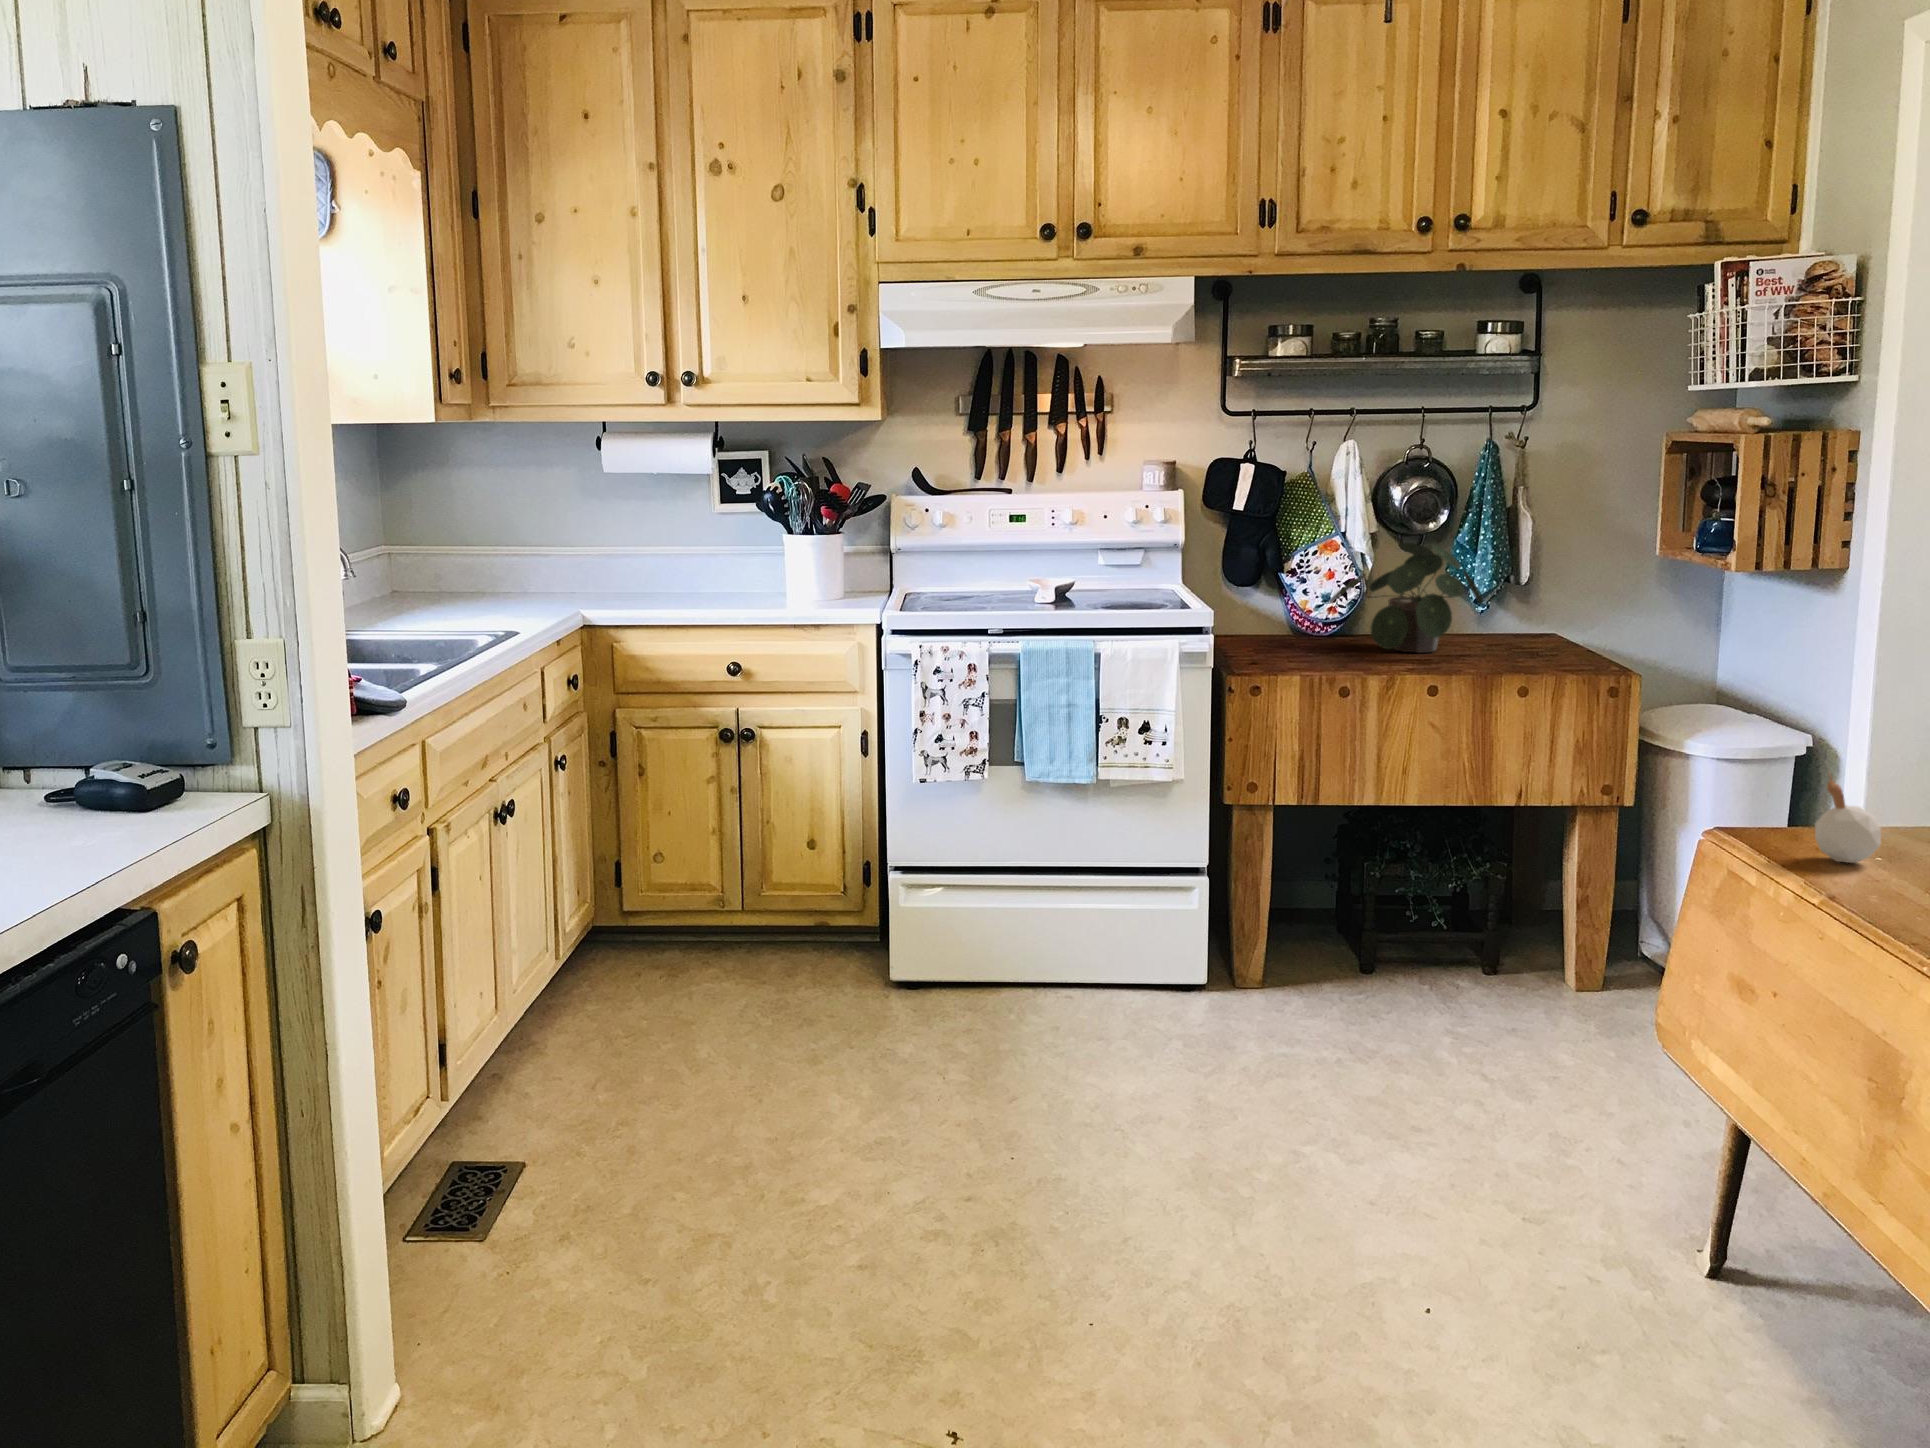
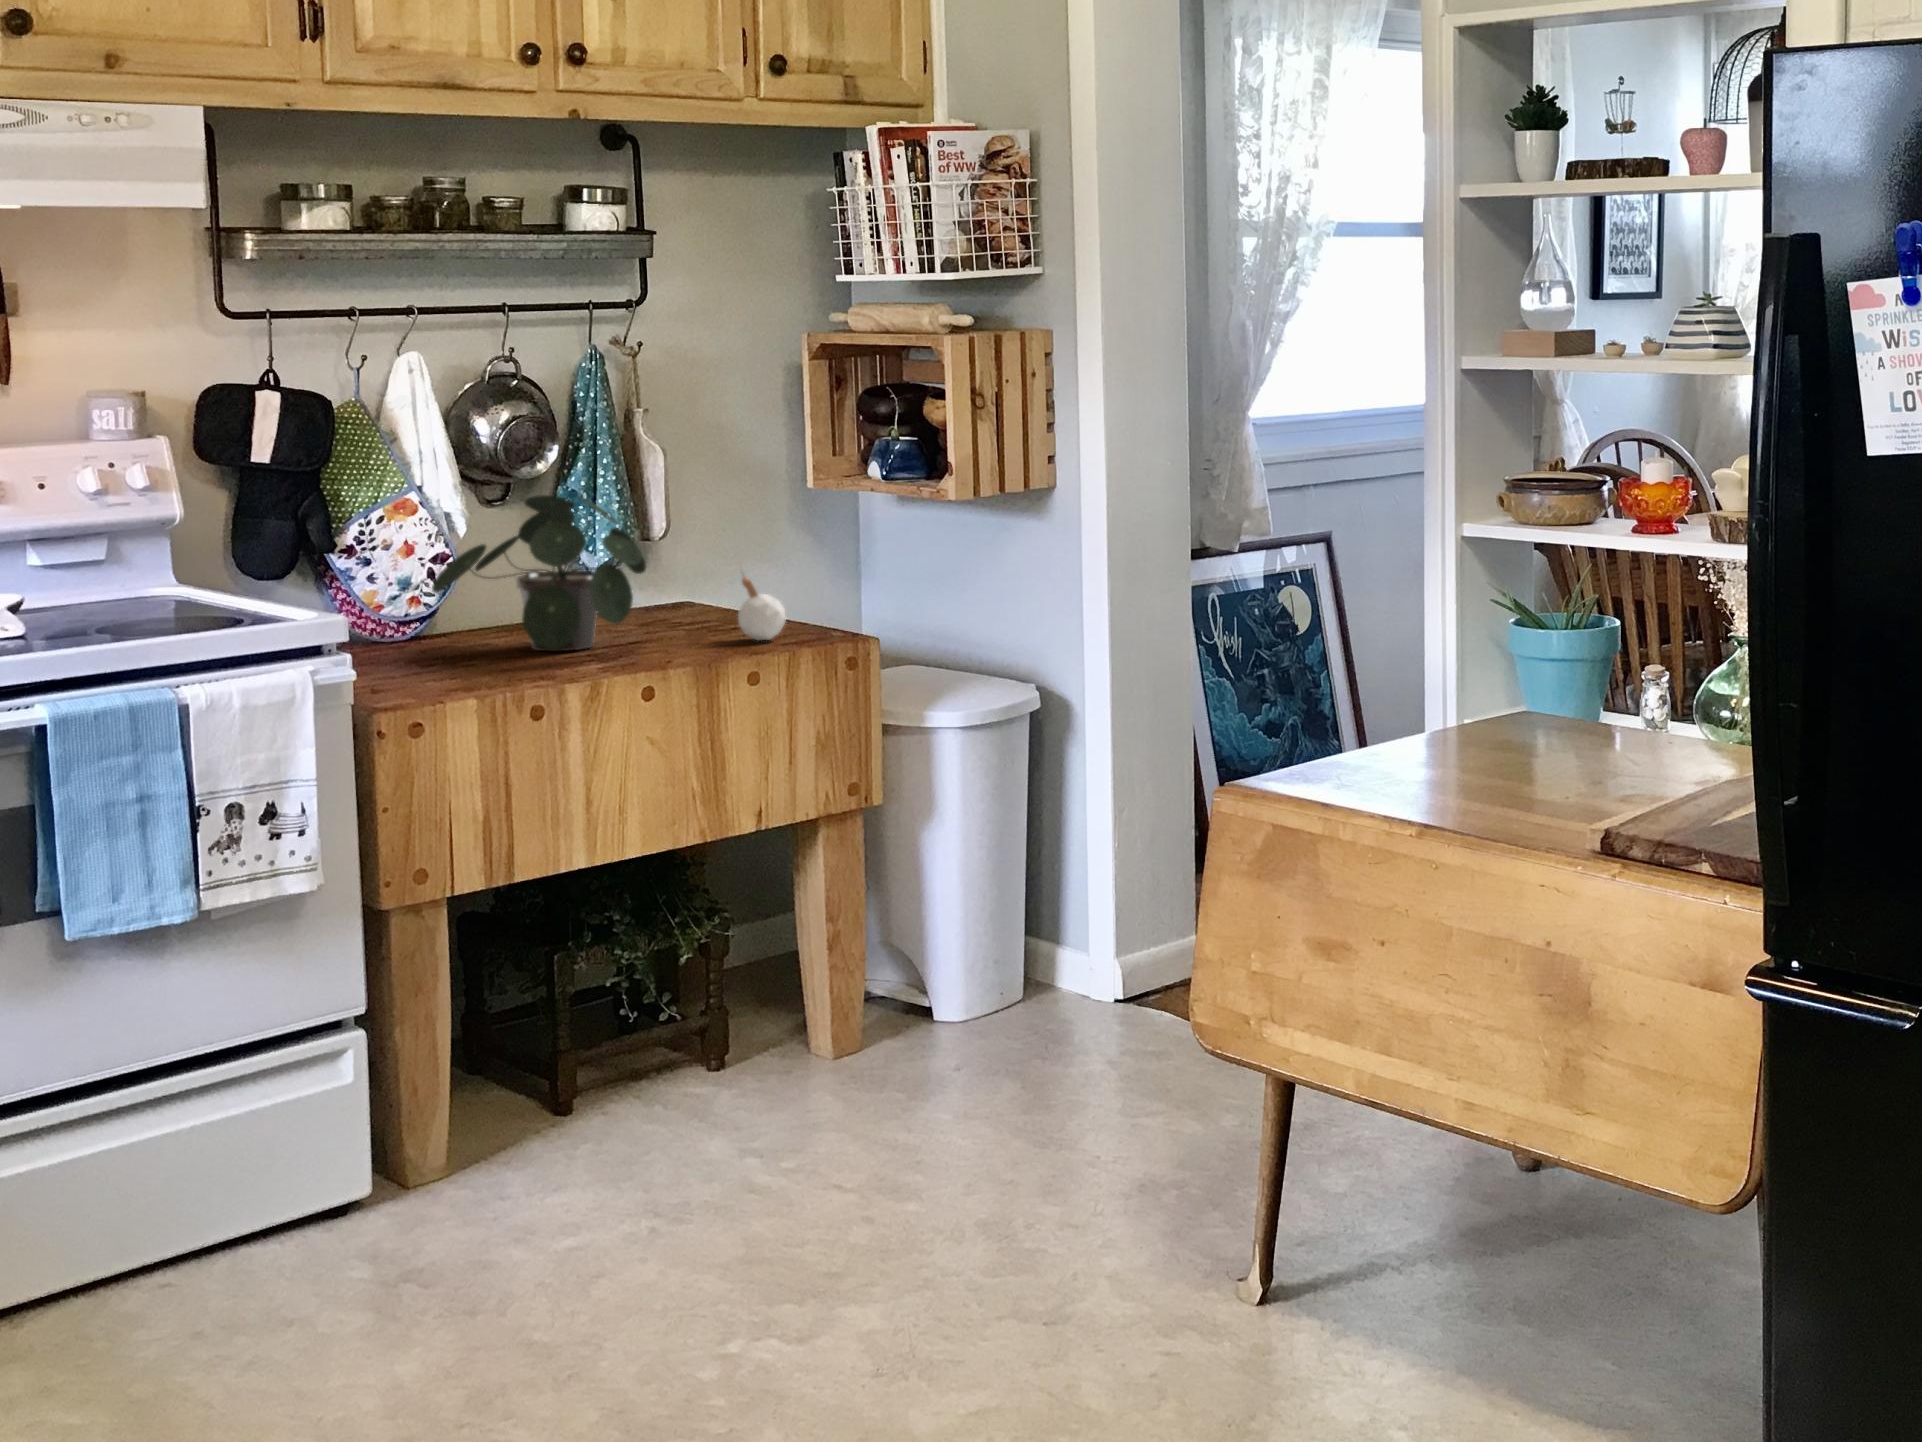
candle: present [1815,771,1881,863] -> present [738,570,785,640]

